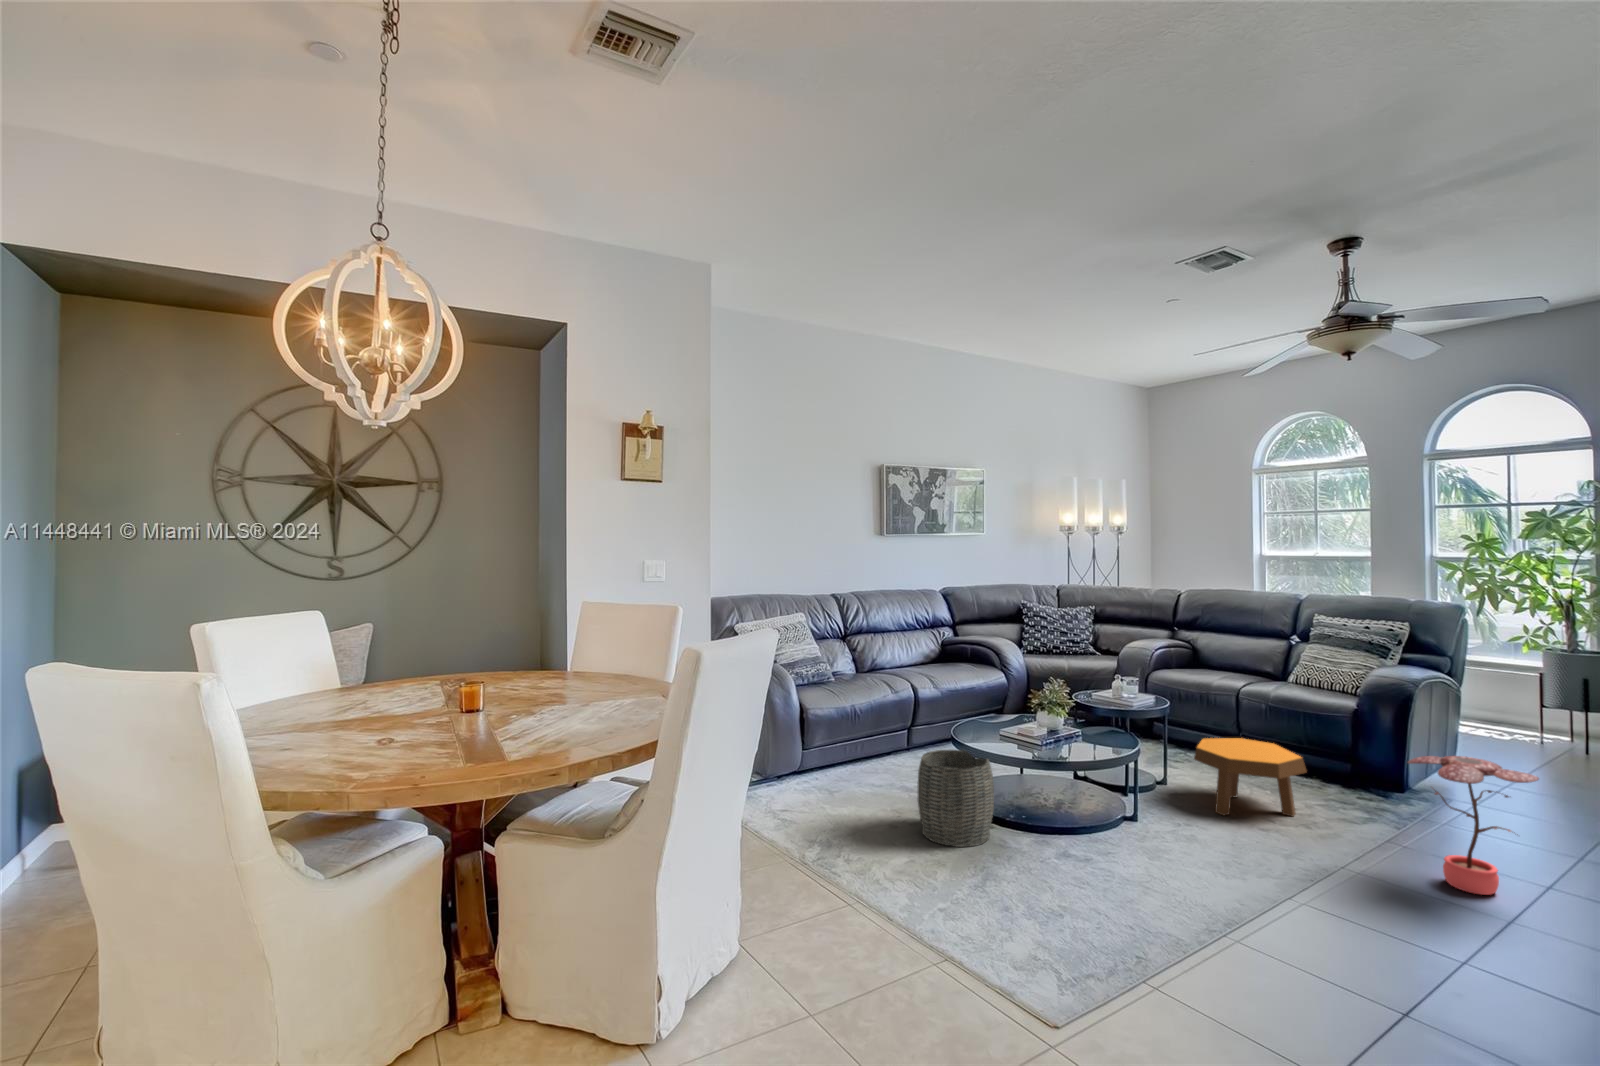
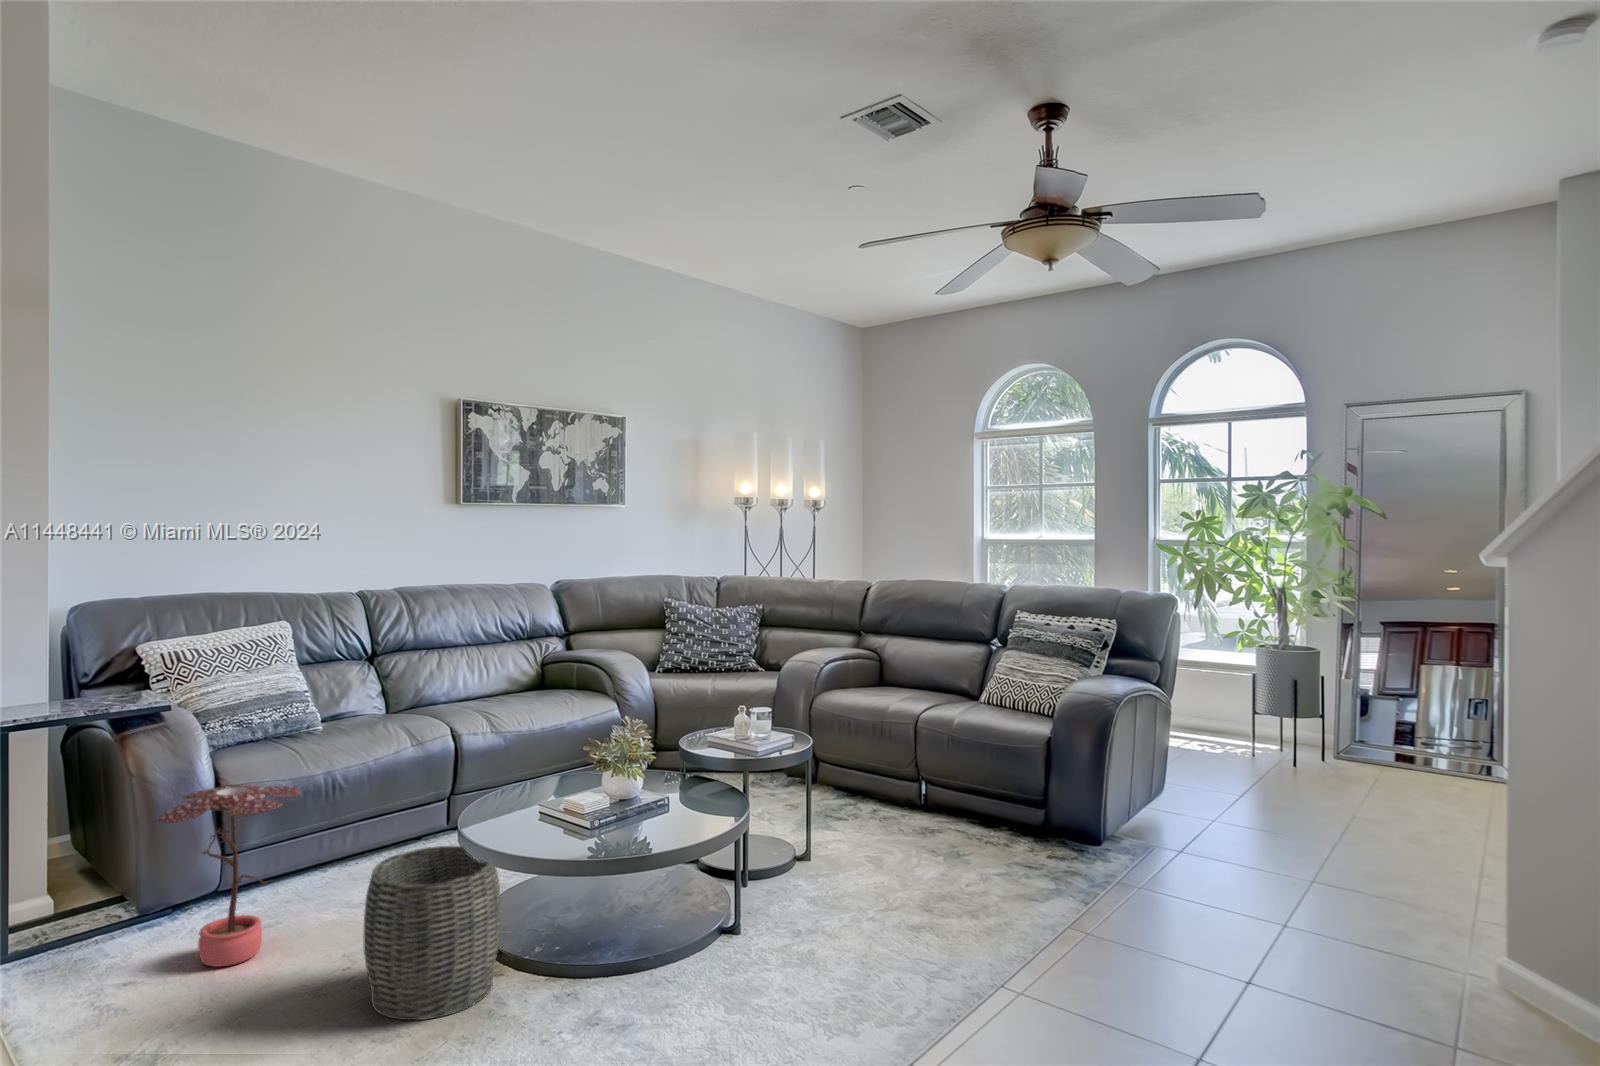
footstool: present [1194,738,1307,816] -> none [836,786,976,904]
potted plant: present [1408,756,1539,895] -> present [157,784,302,967]

